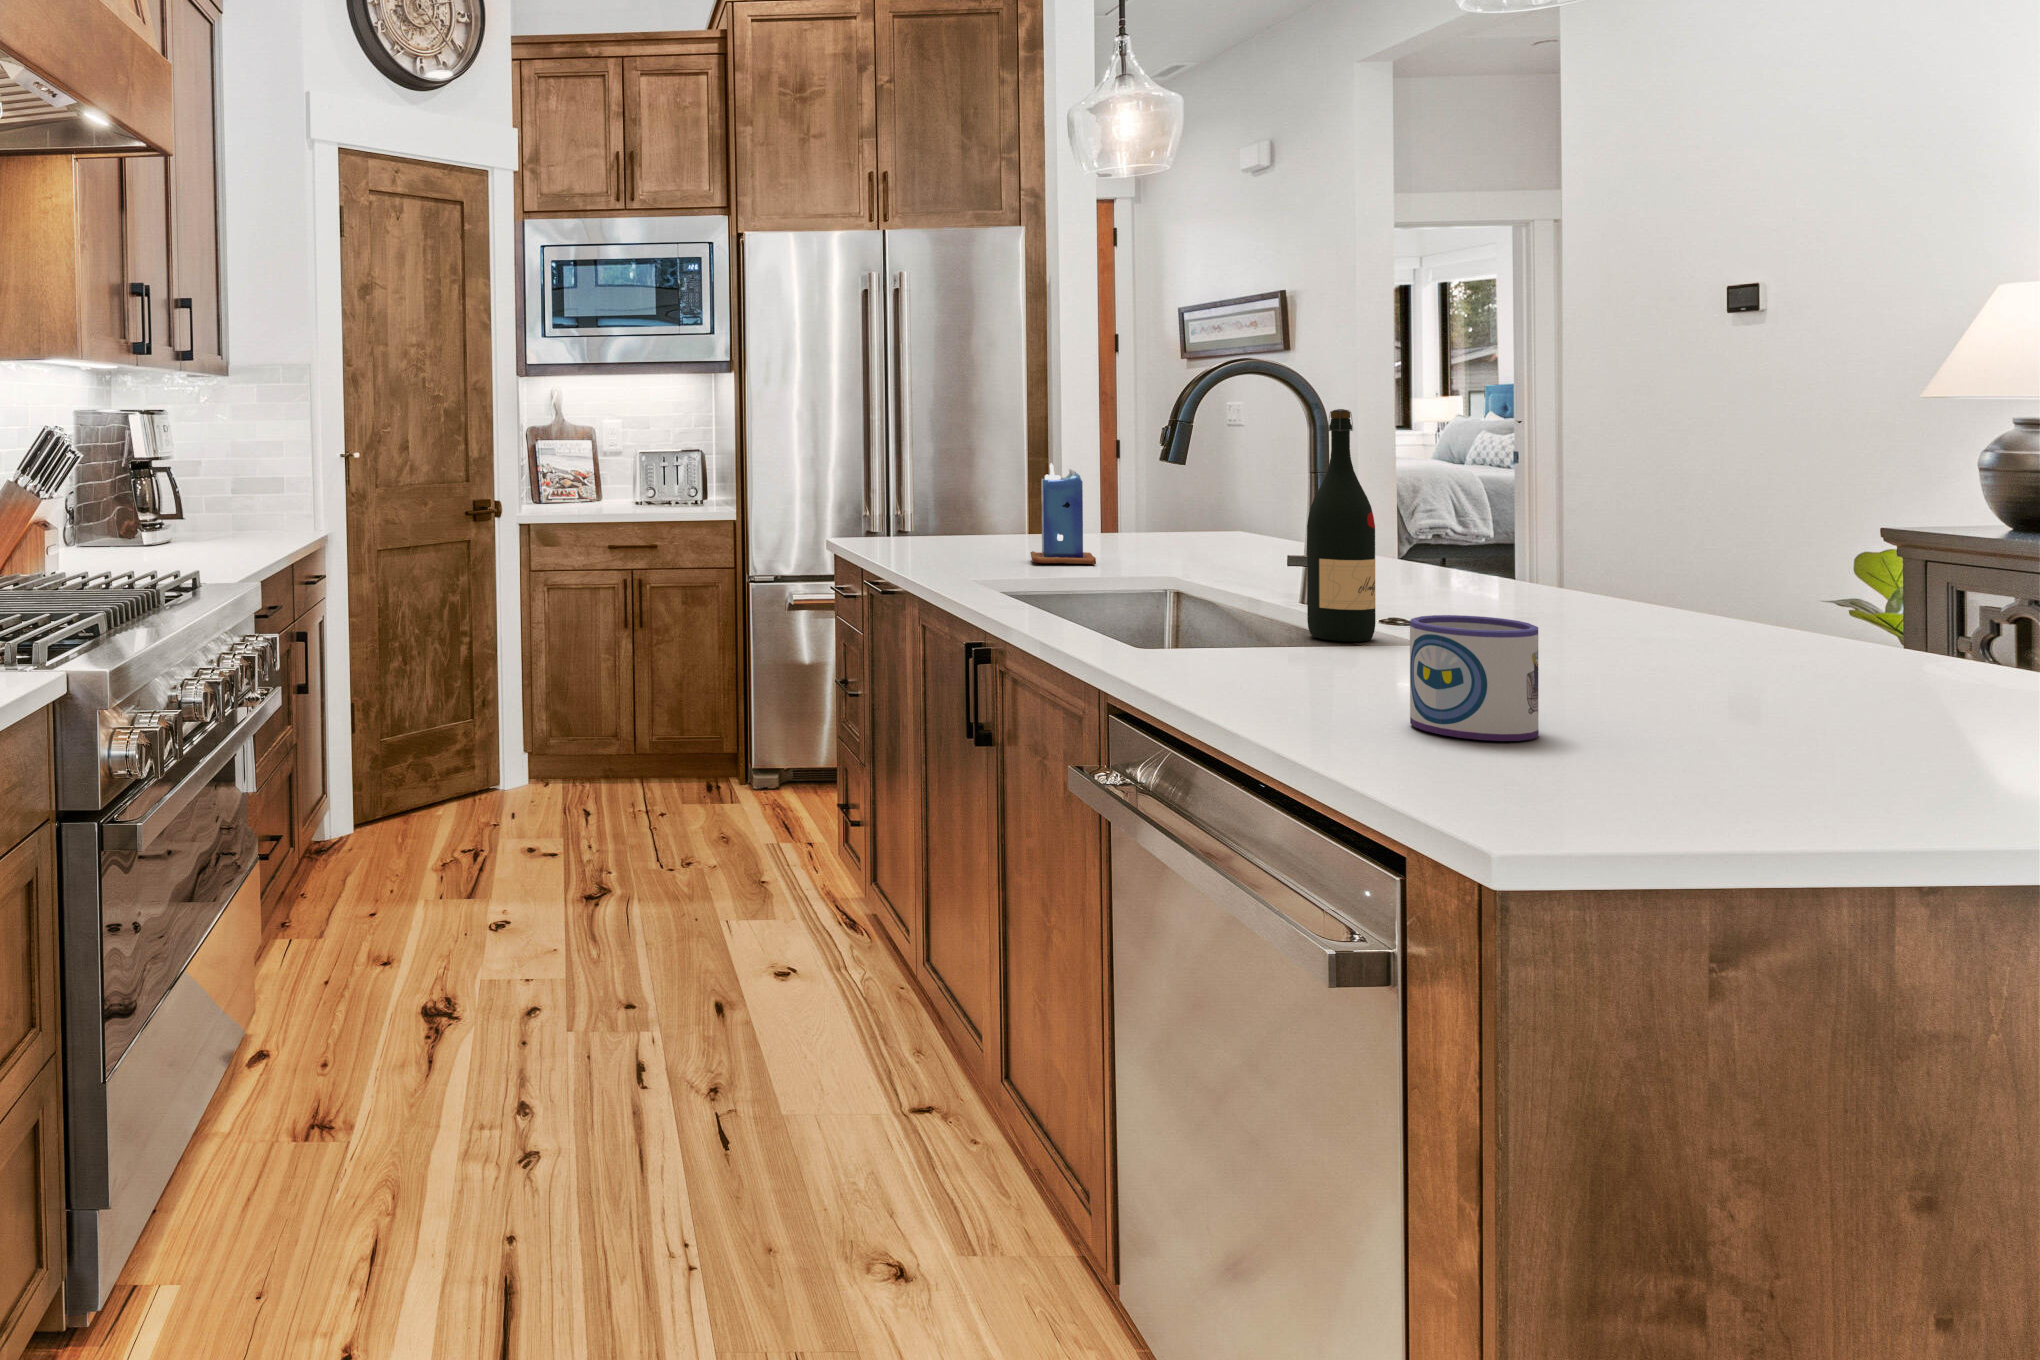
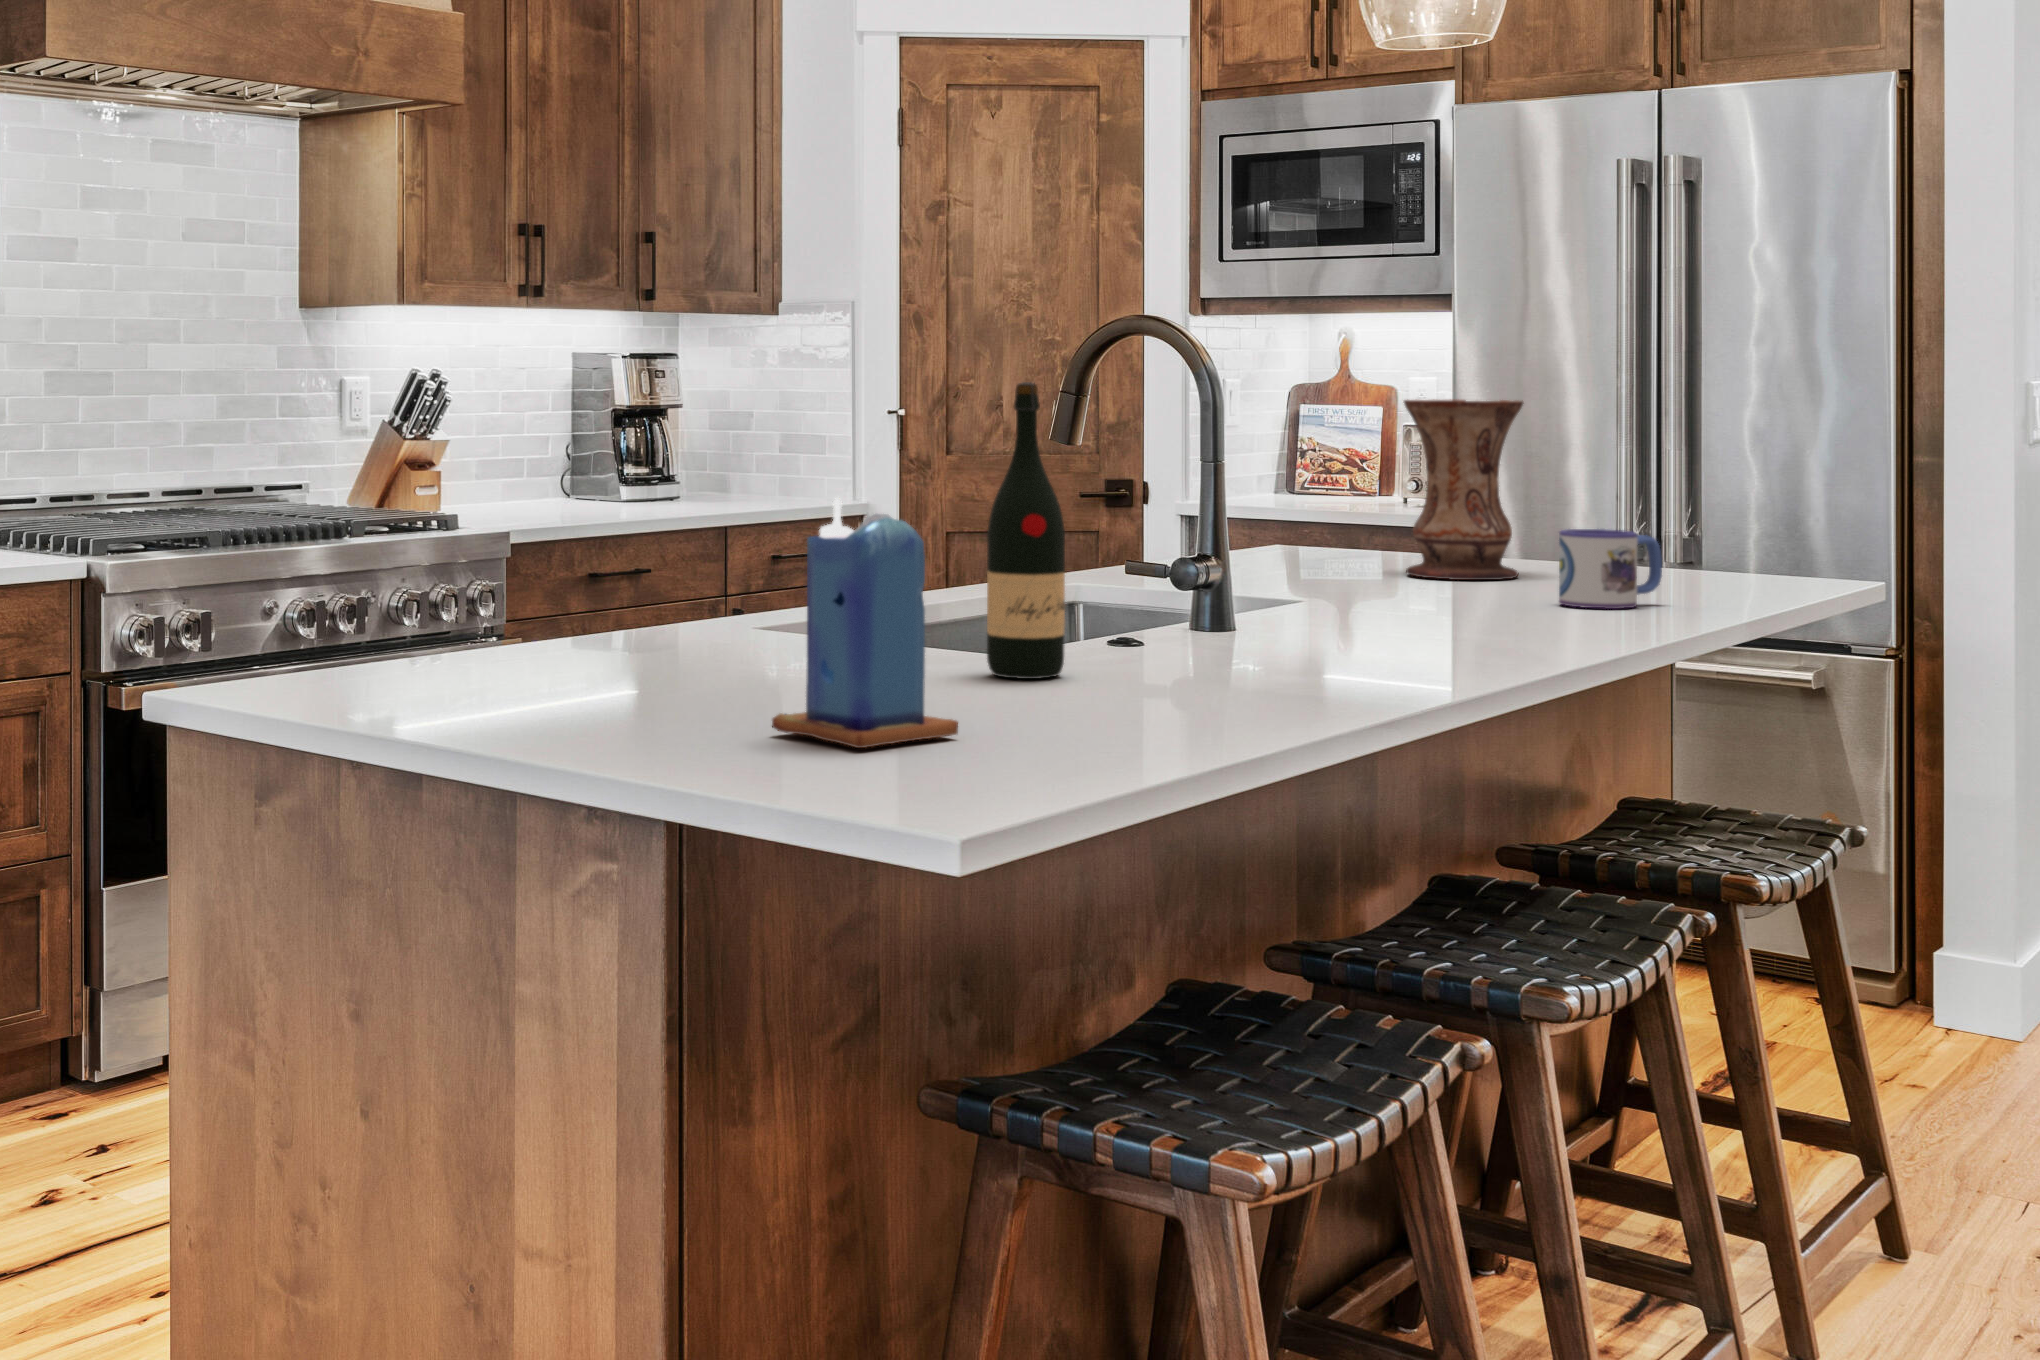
vase: none [932,422,1013,542] -> present [1404,399,1524,580]
candle: present [1030,463,1096,564] -> present [772,498,958,748]
mug: present [1410,615,1539,741] -> present [1559,529,1662,609]

